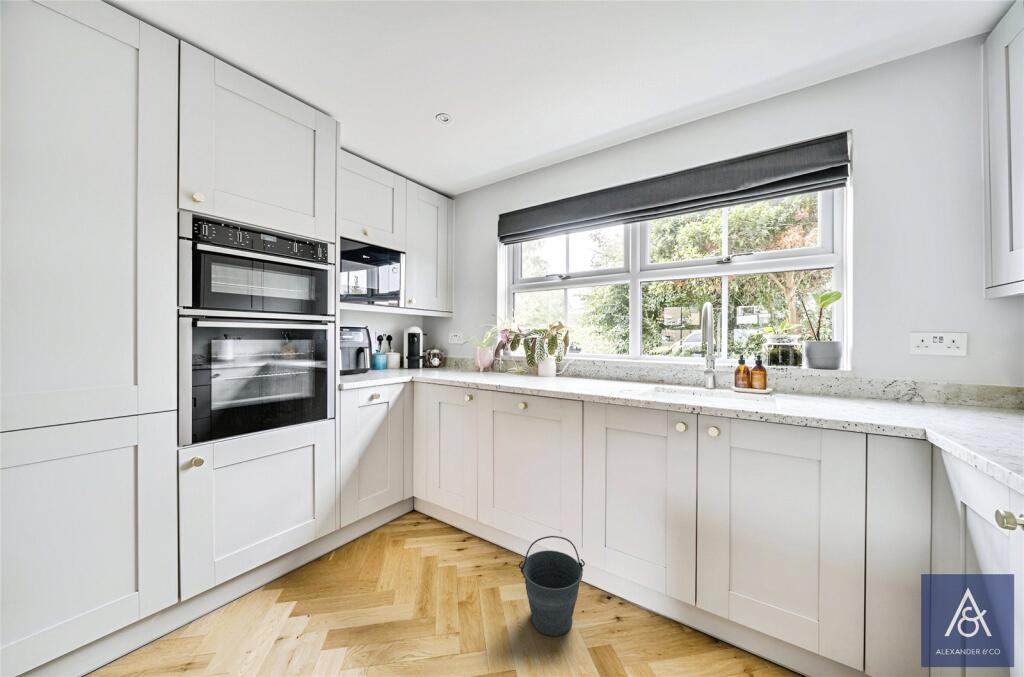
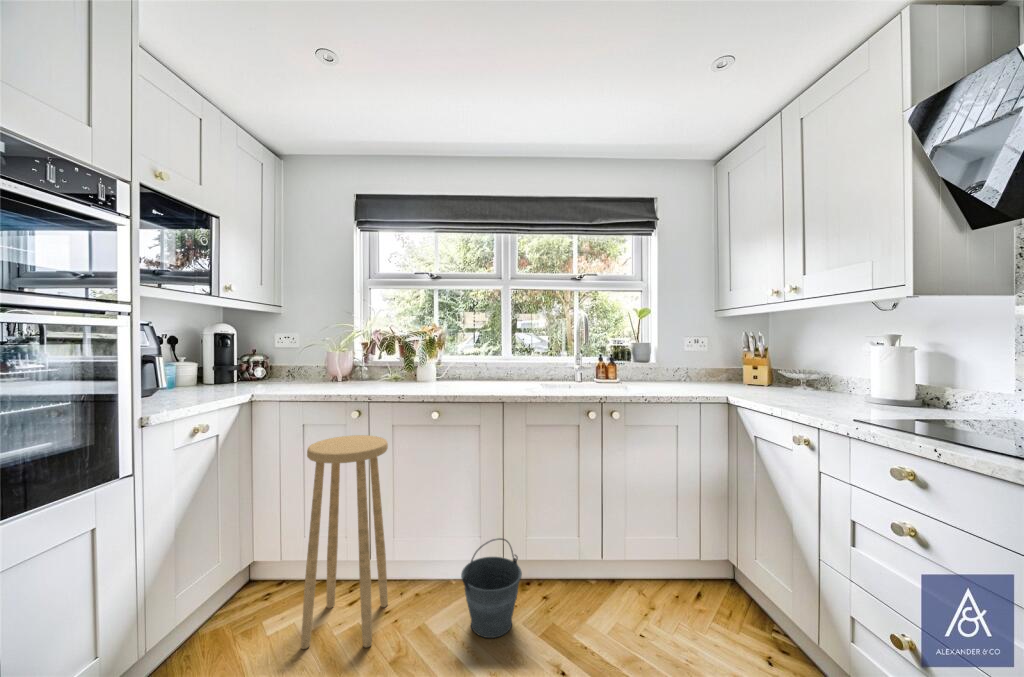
stool: none [411,414,483,591] -> present [301,435,388,649]

